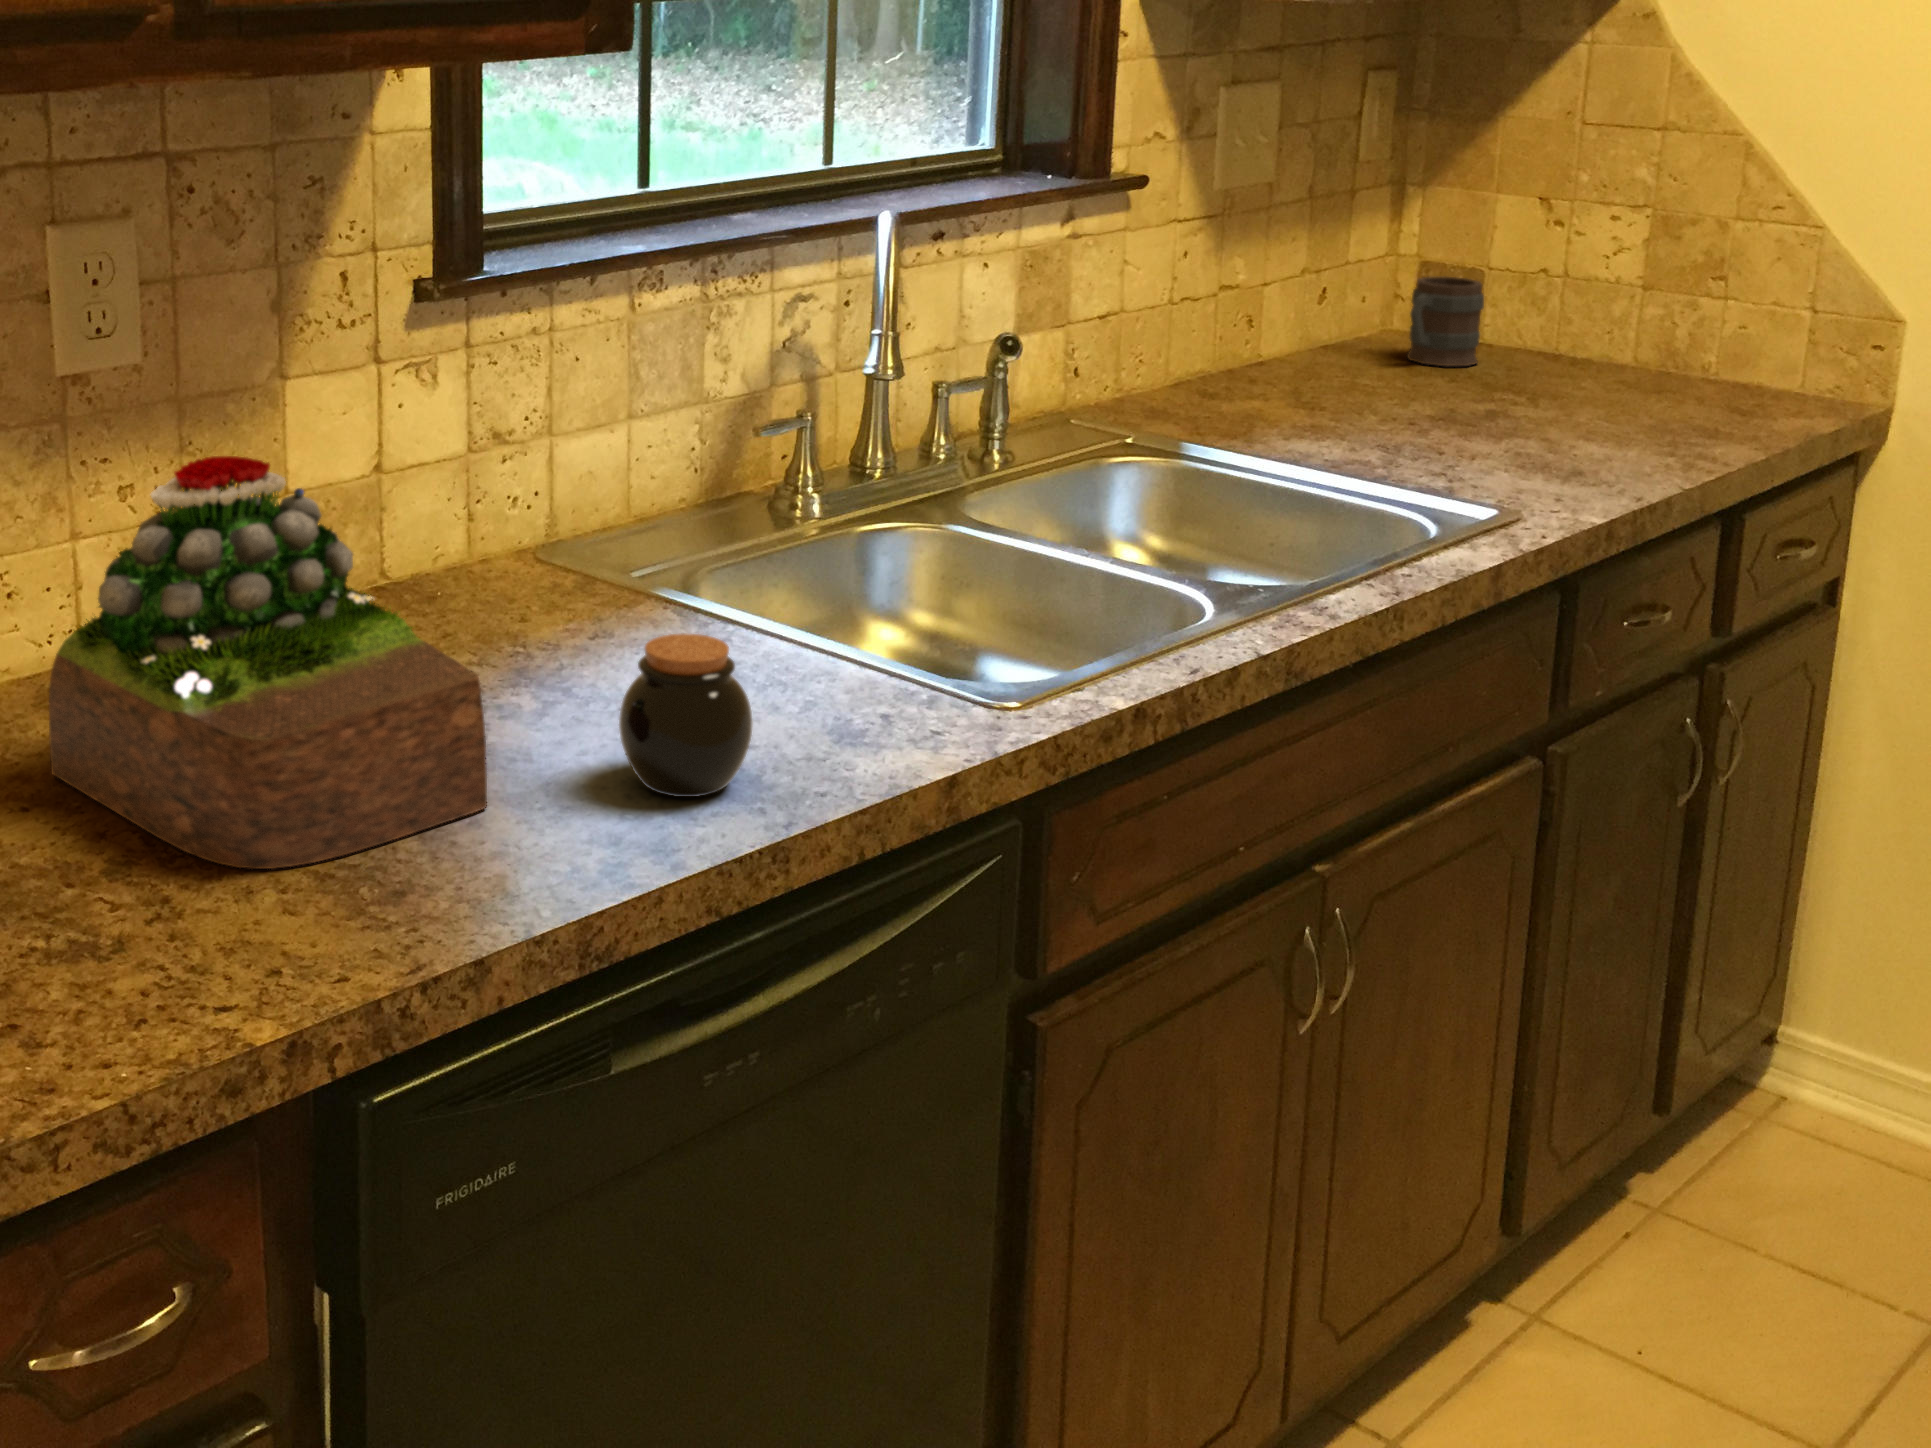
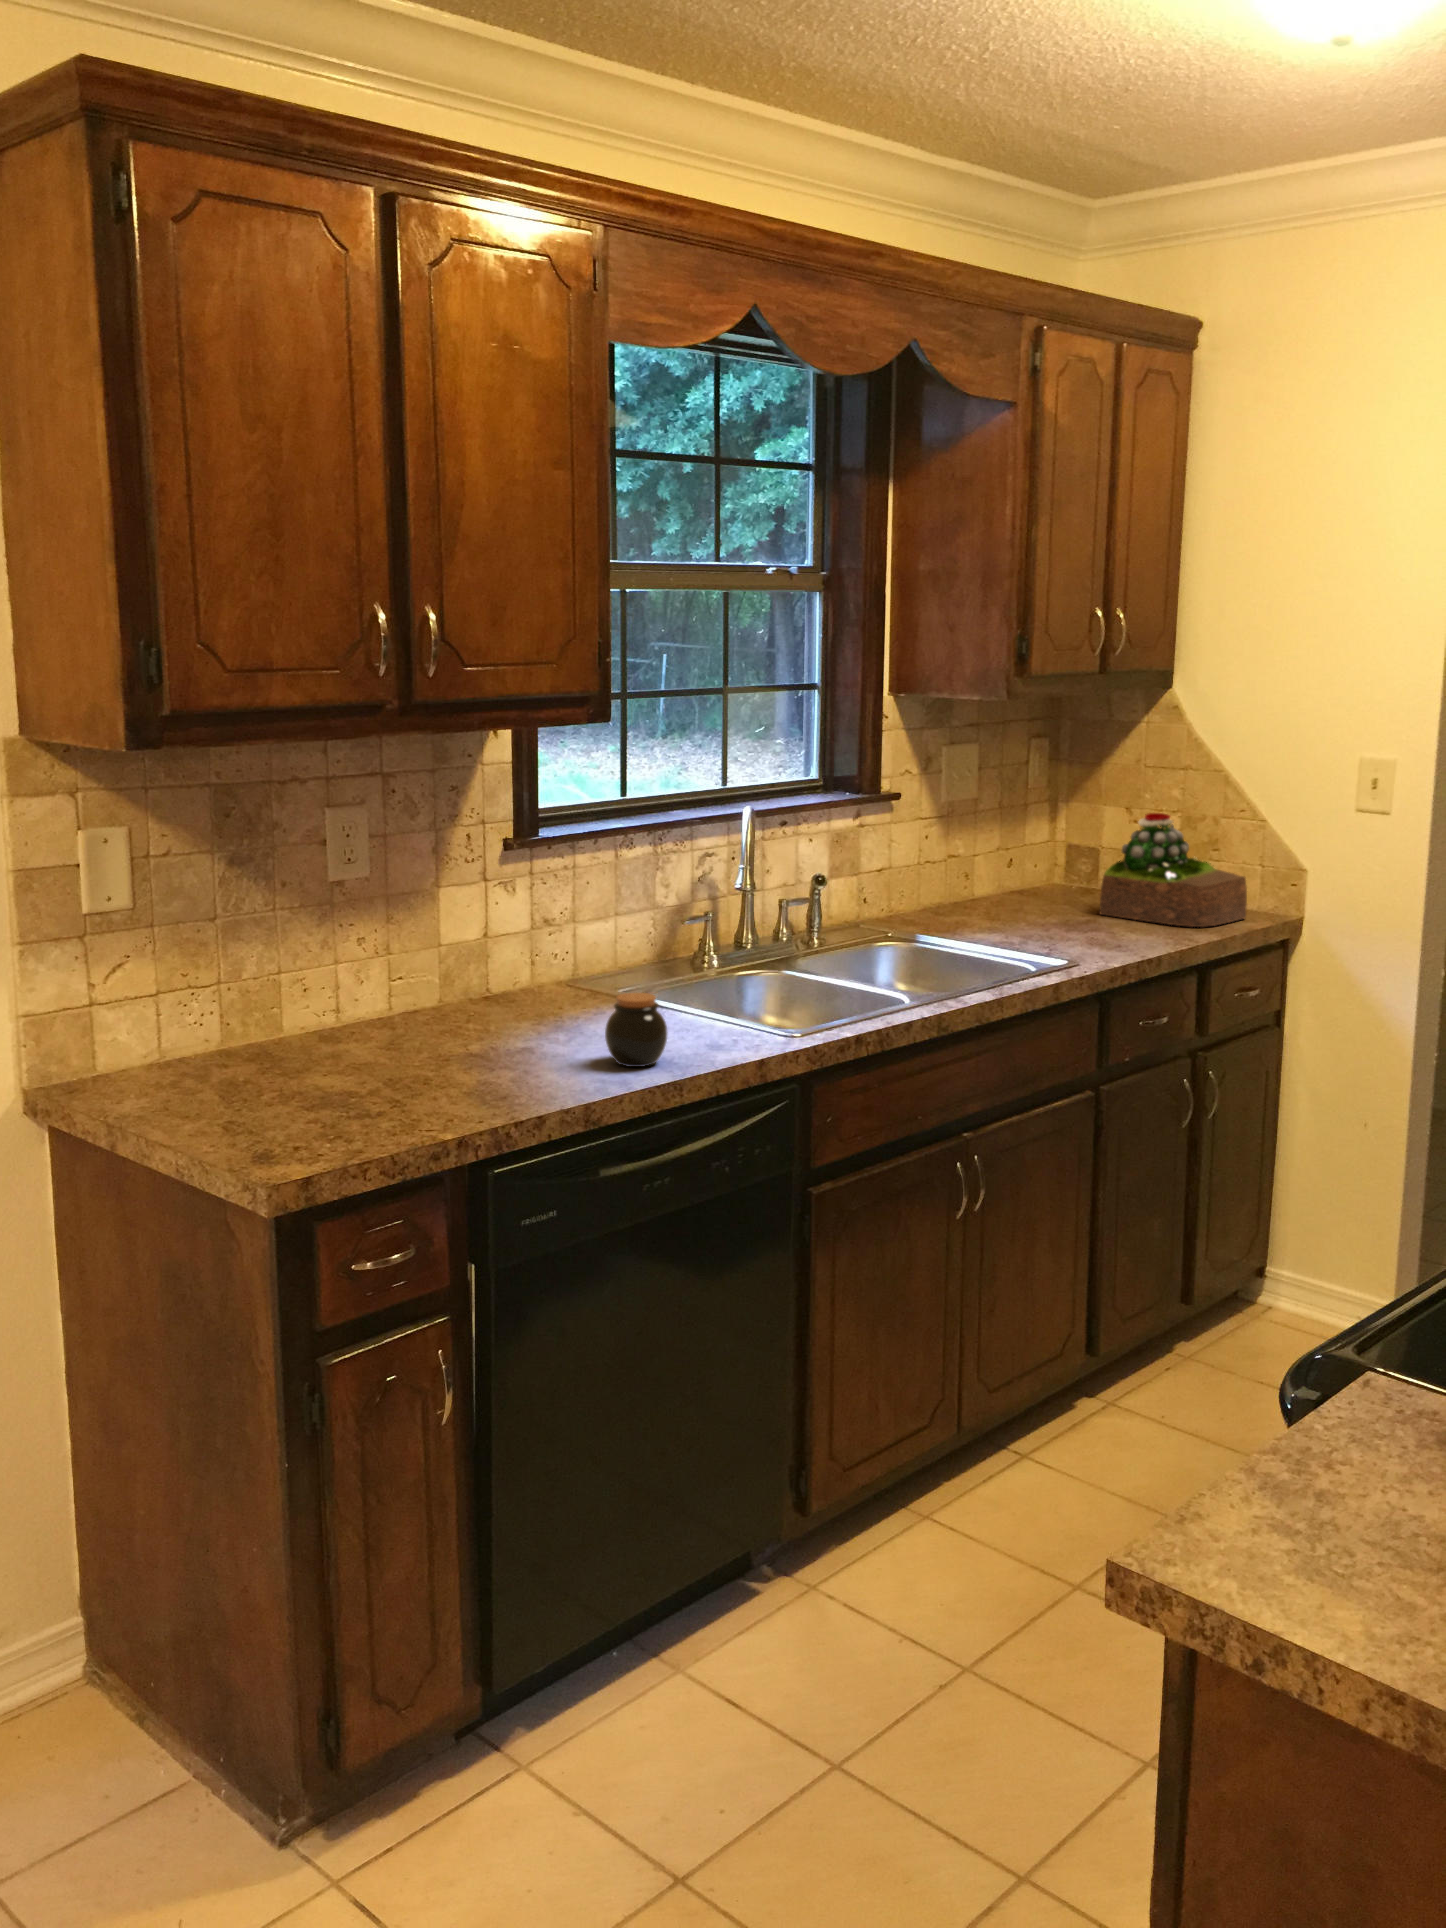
mug: present [1407,276,1484,366] -> none [1053,851,1094,900]
succulent plant: present [49,456,487,869] -> present [1100,813,1247,927]

